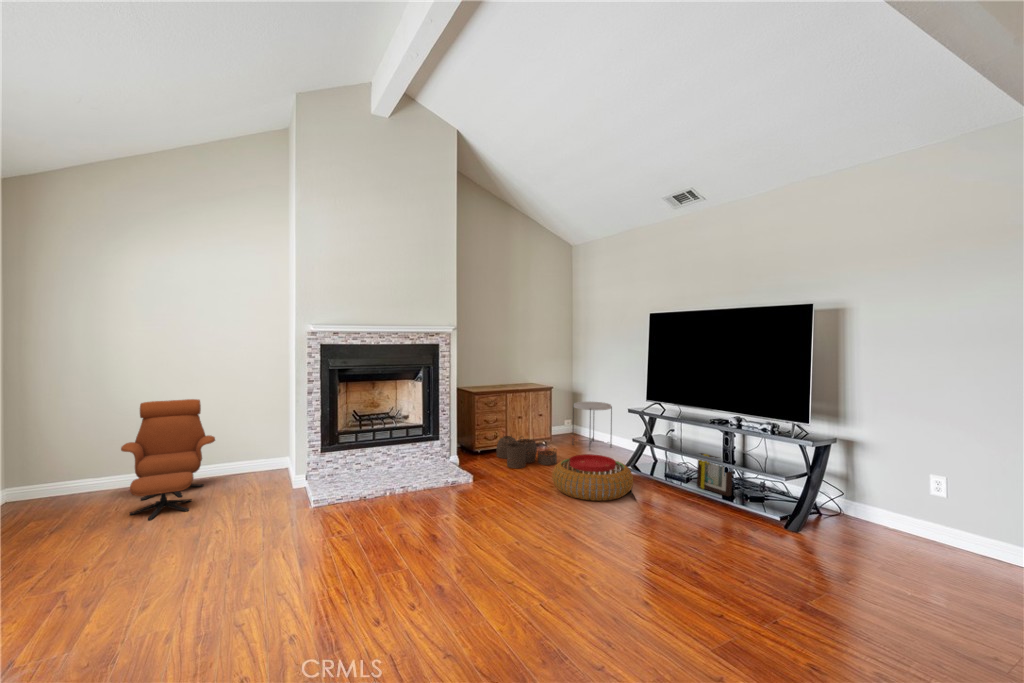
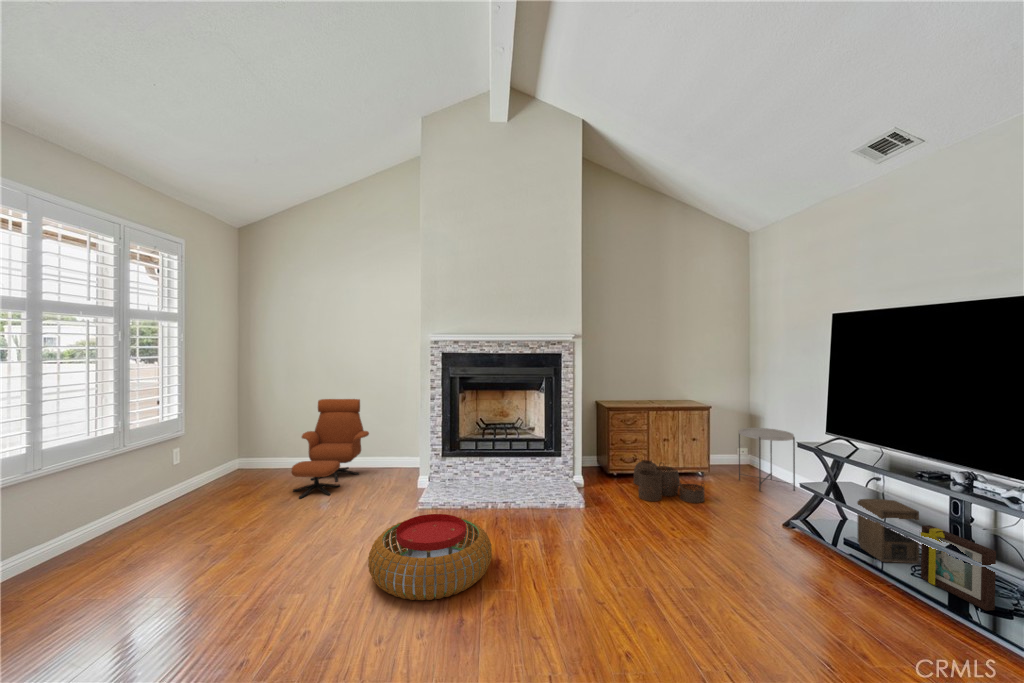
speaker: none [661,442,694,482] -> present [857,499,919,564]
pouf: present [552,454,633,501] -> present [368,514,492,601]

